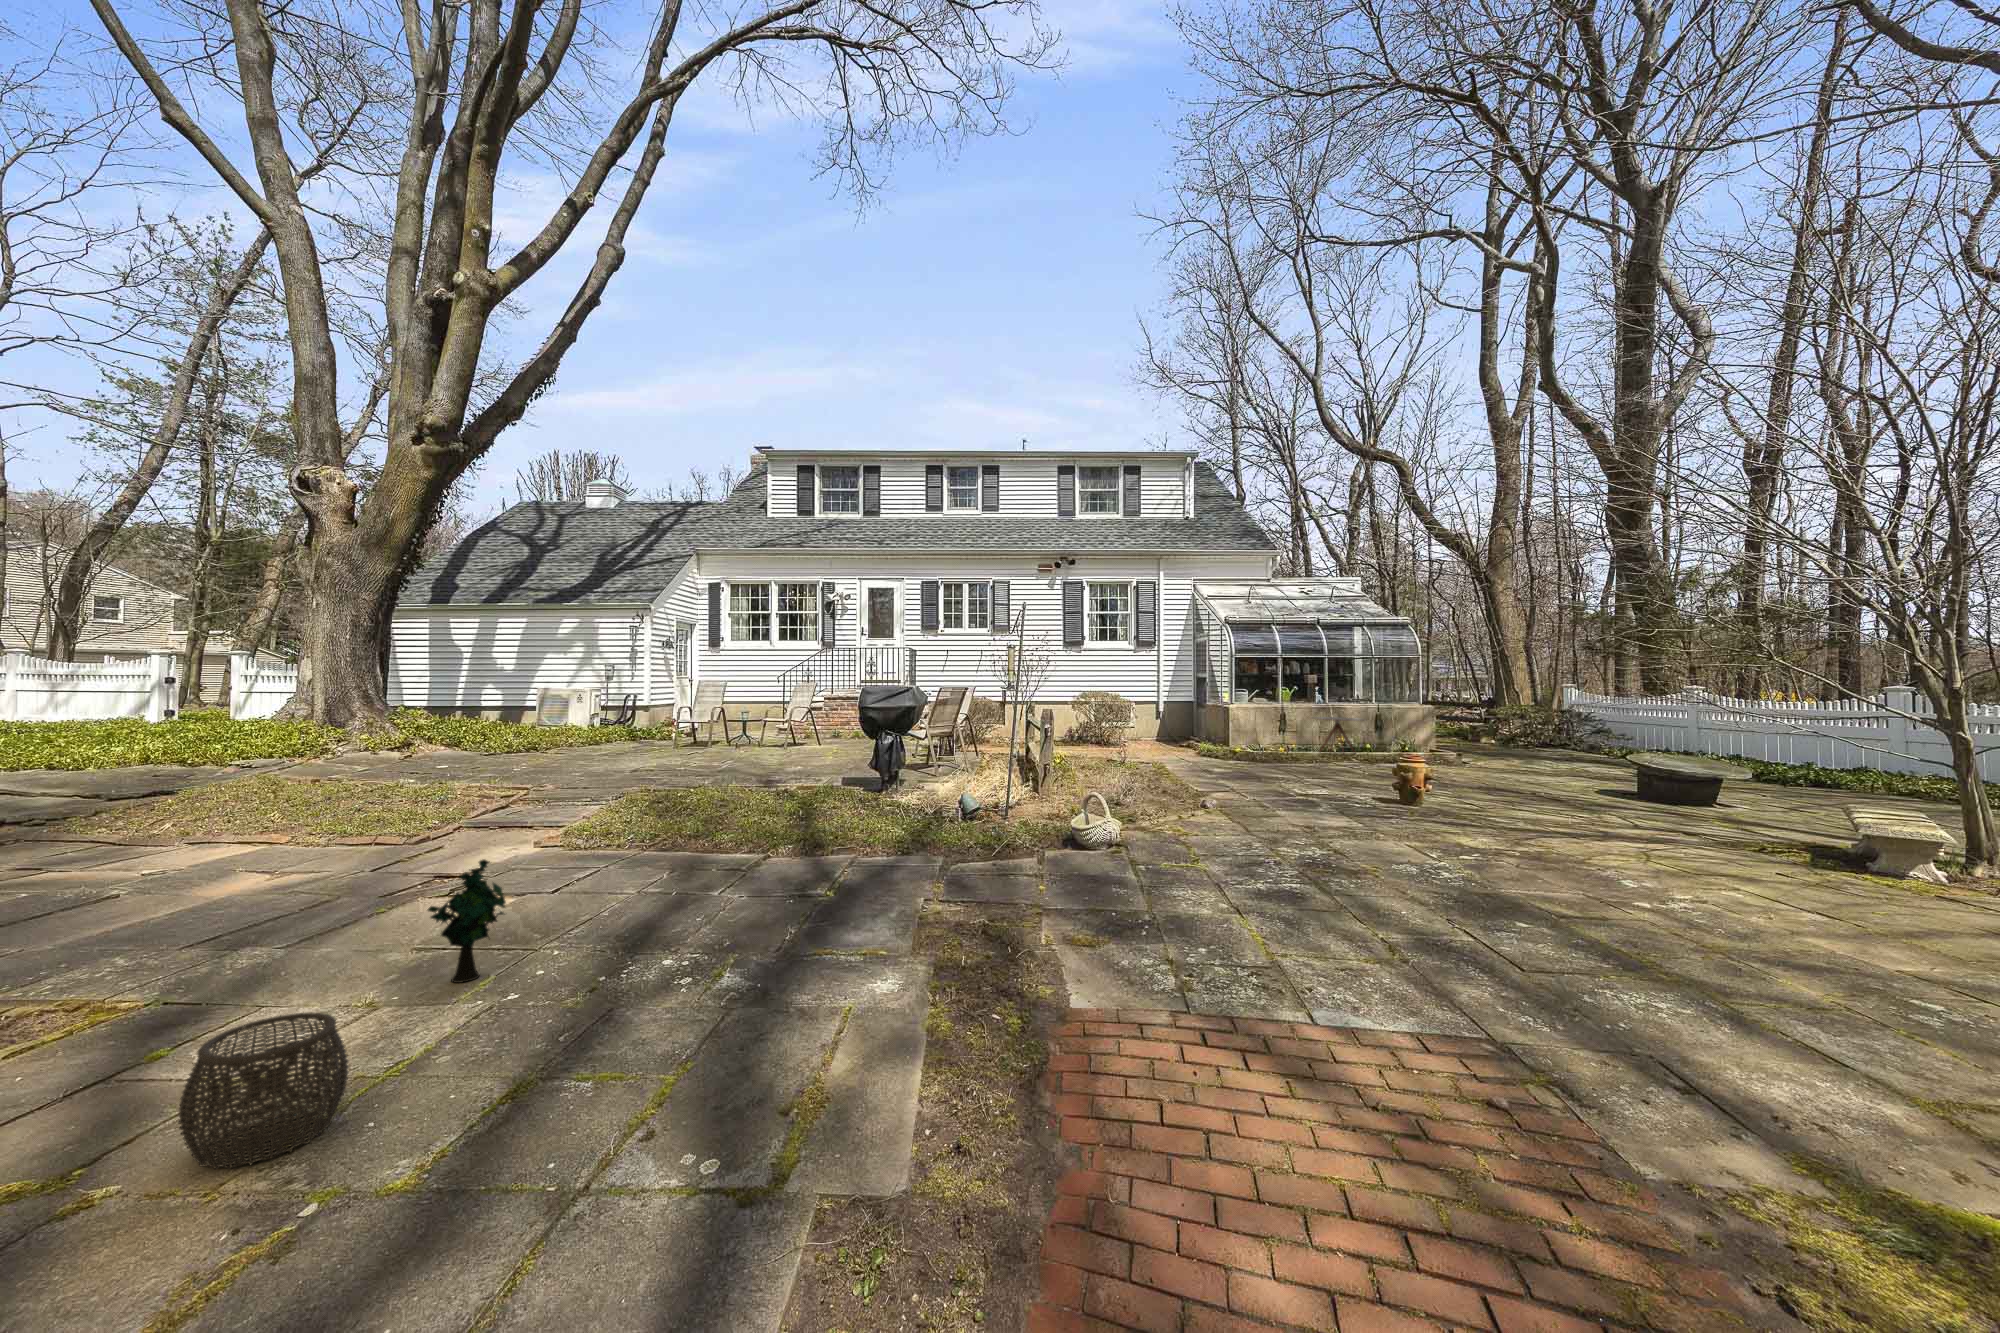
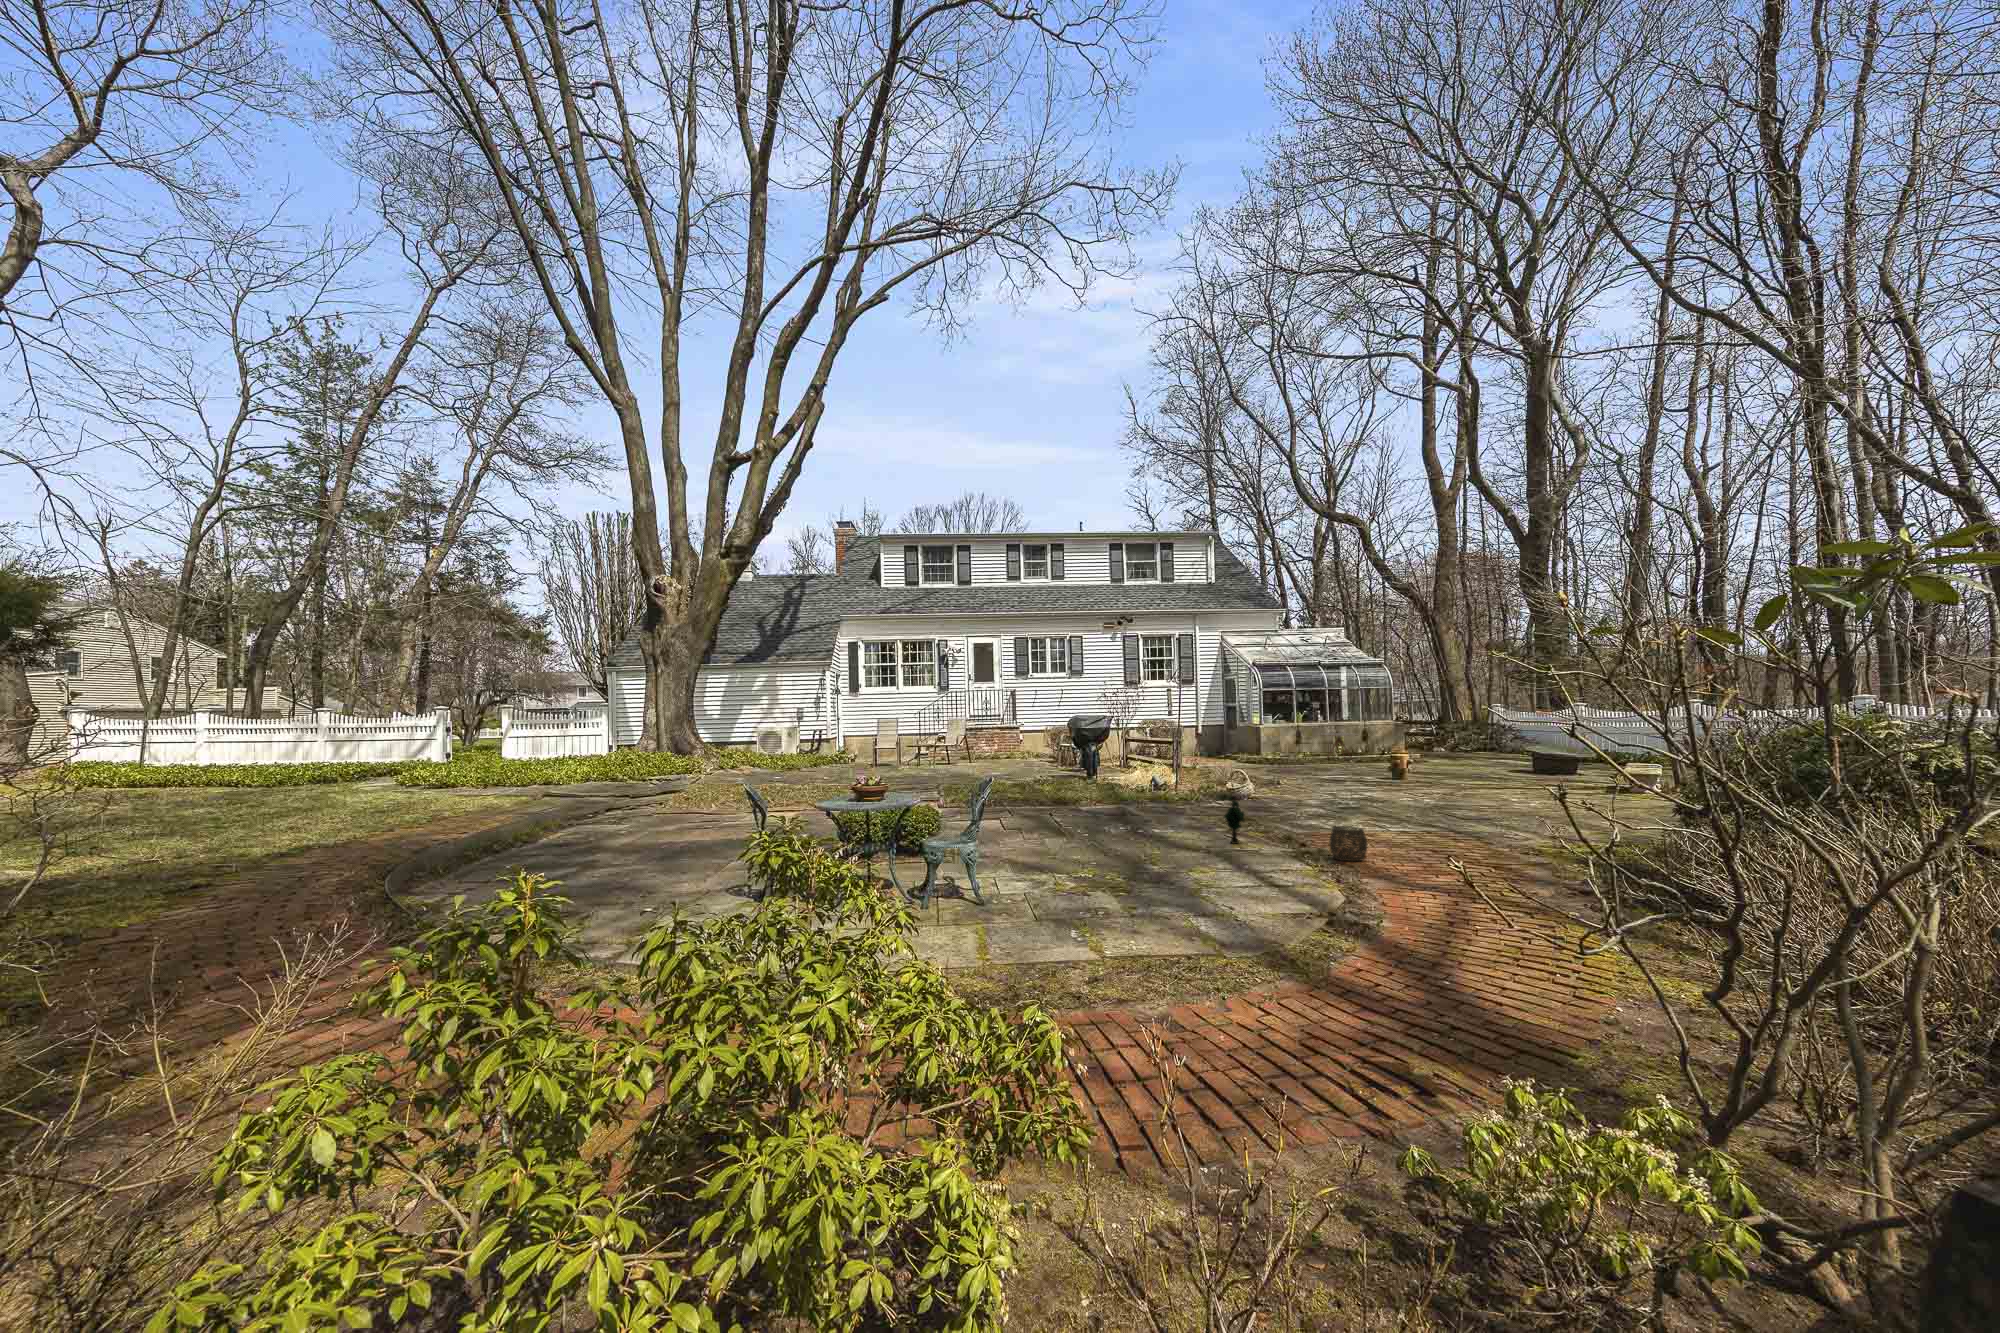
decorative plant: present [428,859,506,983] -> present [1223,797,1245,844]
woven basket: present [178,1013,349,1169] -> present [1329,826,1368,861]

